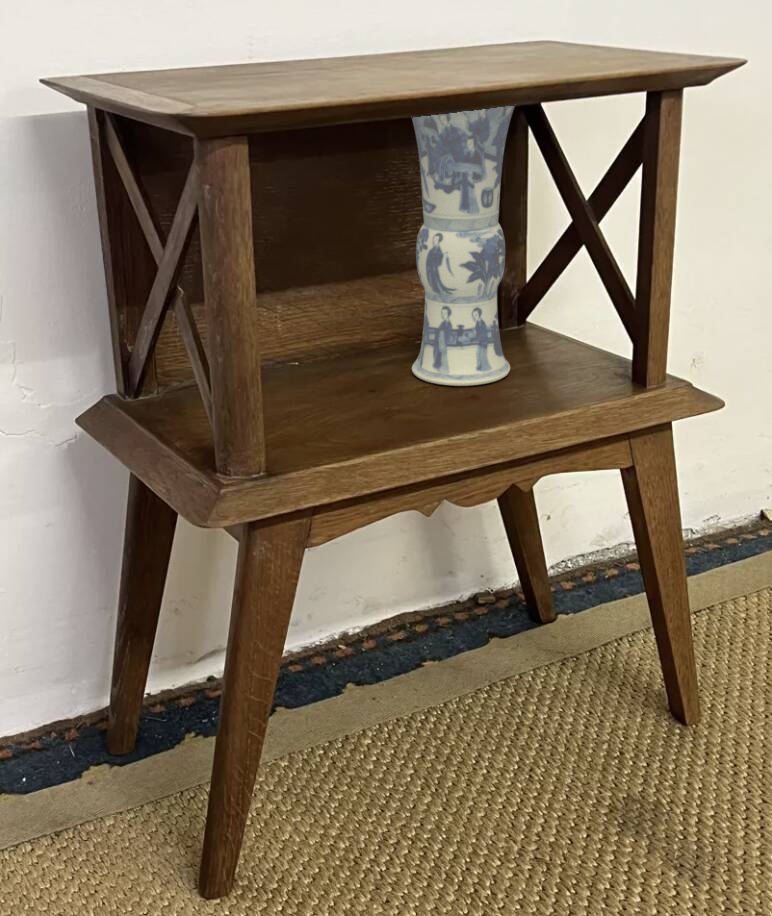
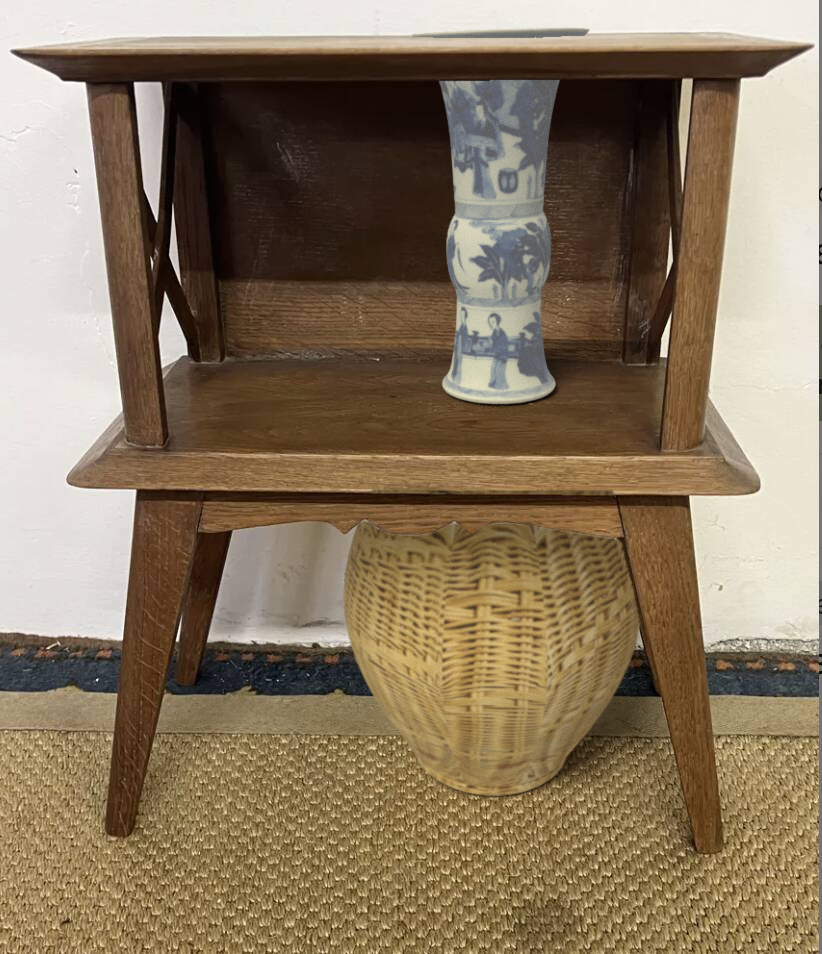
woven basket: none [317,395,585,741] -> present [344,489,640,796]

